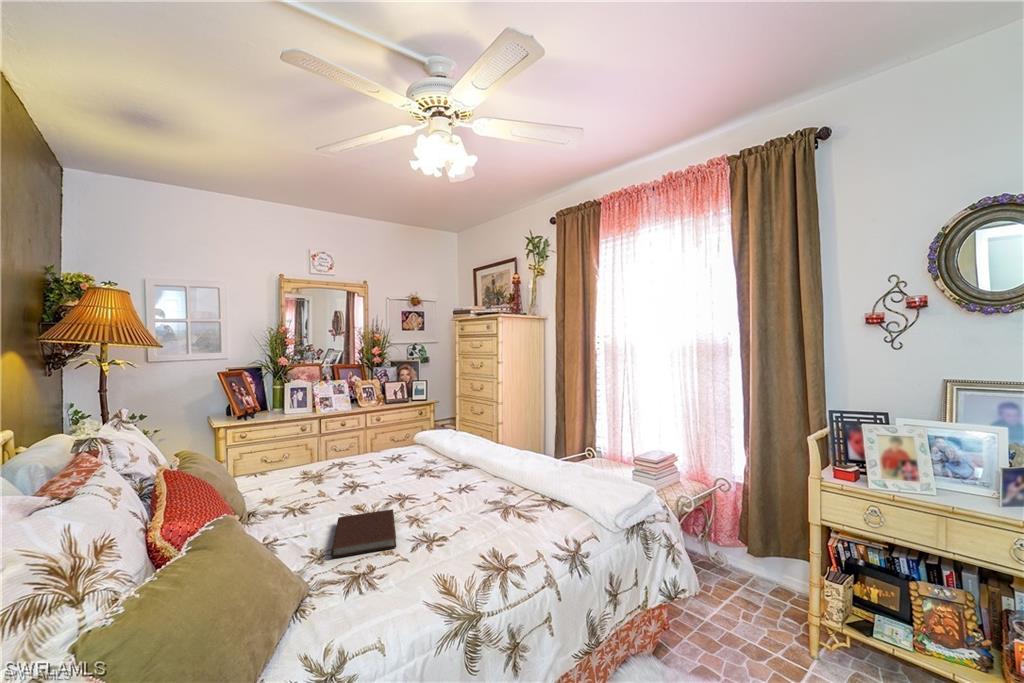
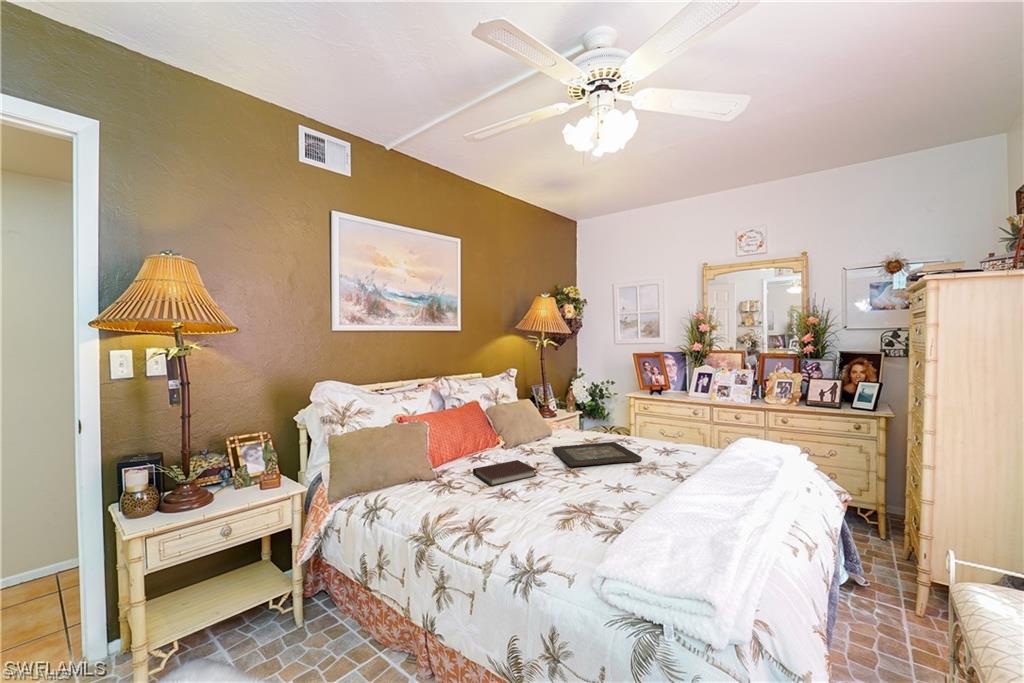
decorative tray: none [321,464,418,498] -> present [552,442,642,466]

